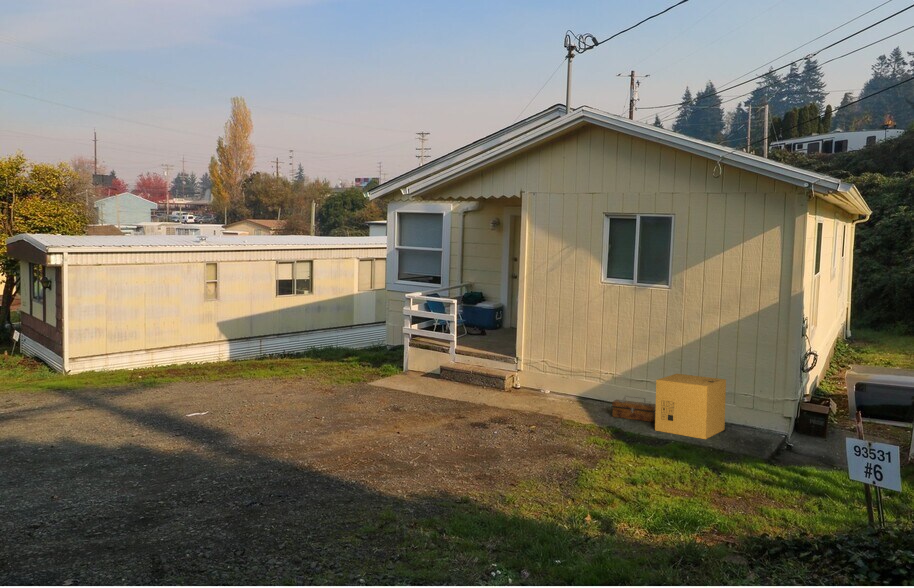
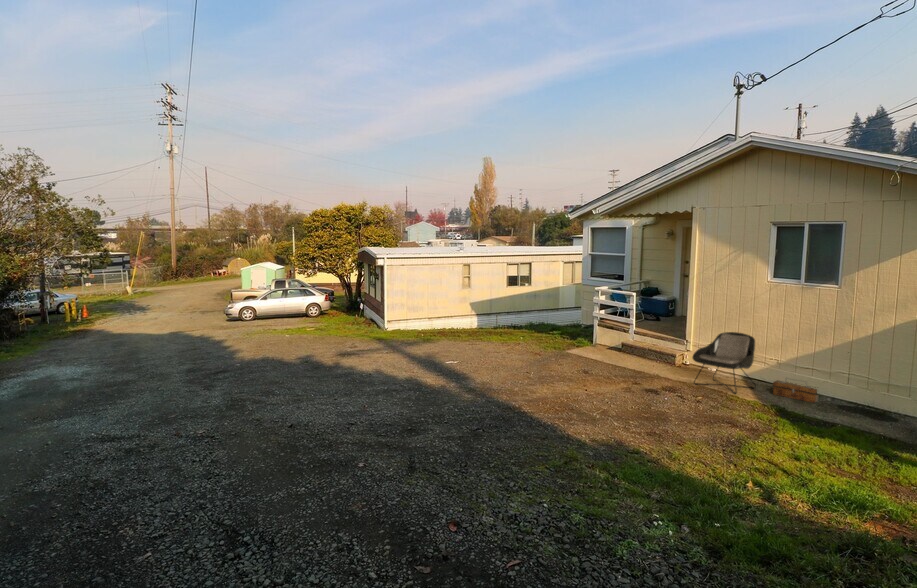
lounge chair: none [526,345,595,420] -> present [692,332,756,394]
cardboard box: present [655,374,726,439] -> none [817,363,898,425]

